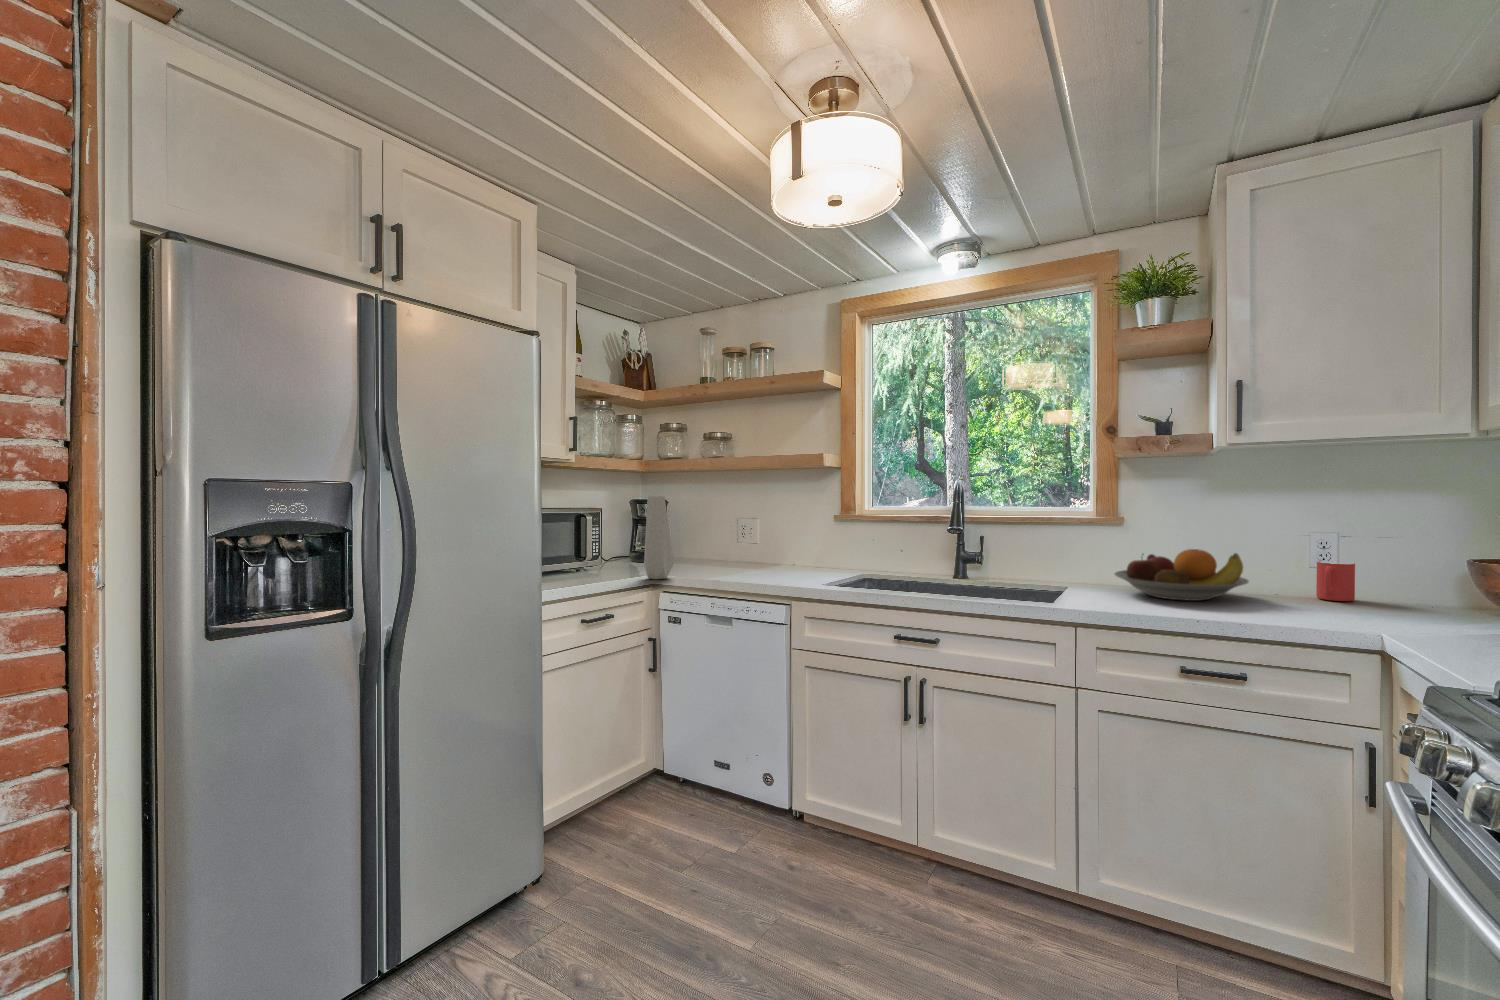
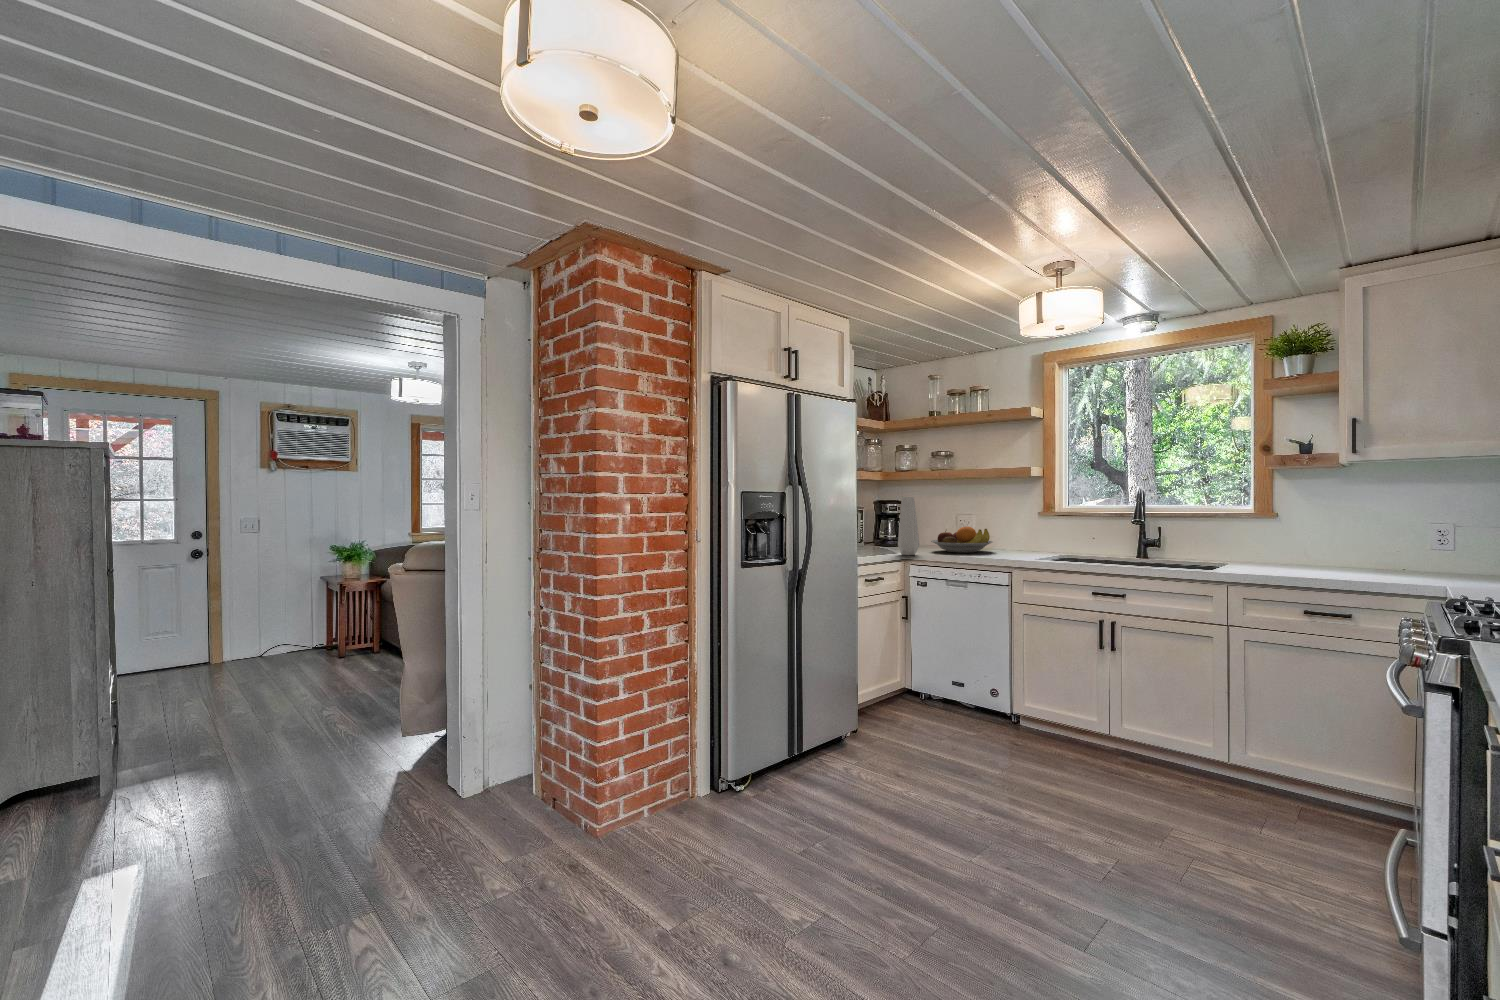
fruit bowl: present [1115,549,1249,601] -> present [931,526,993,553]
mug: present [1316,561,1355,601] -> none [1428,545,1458,573]

